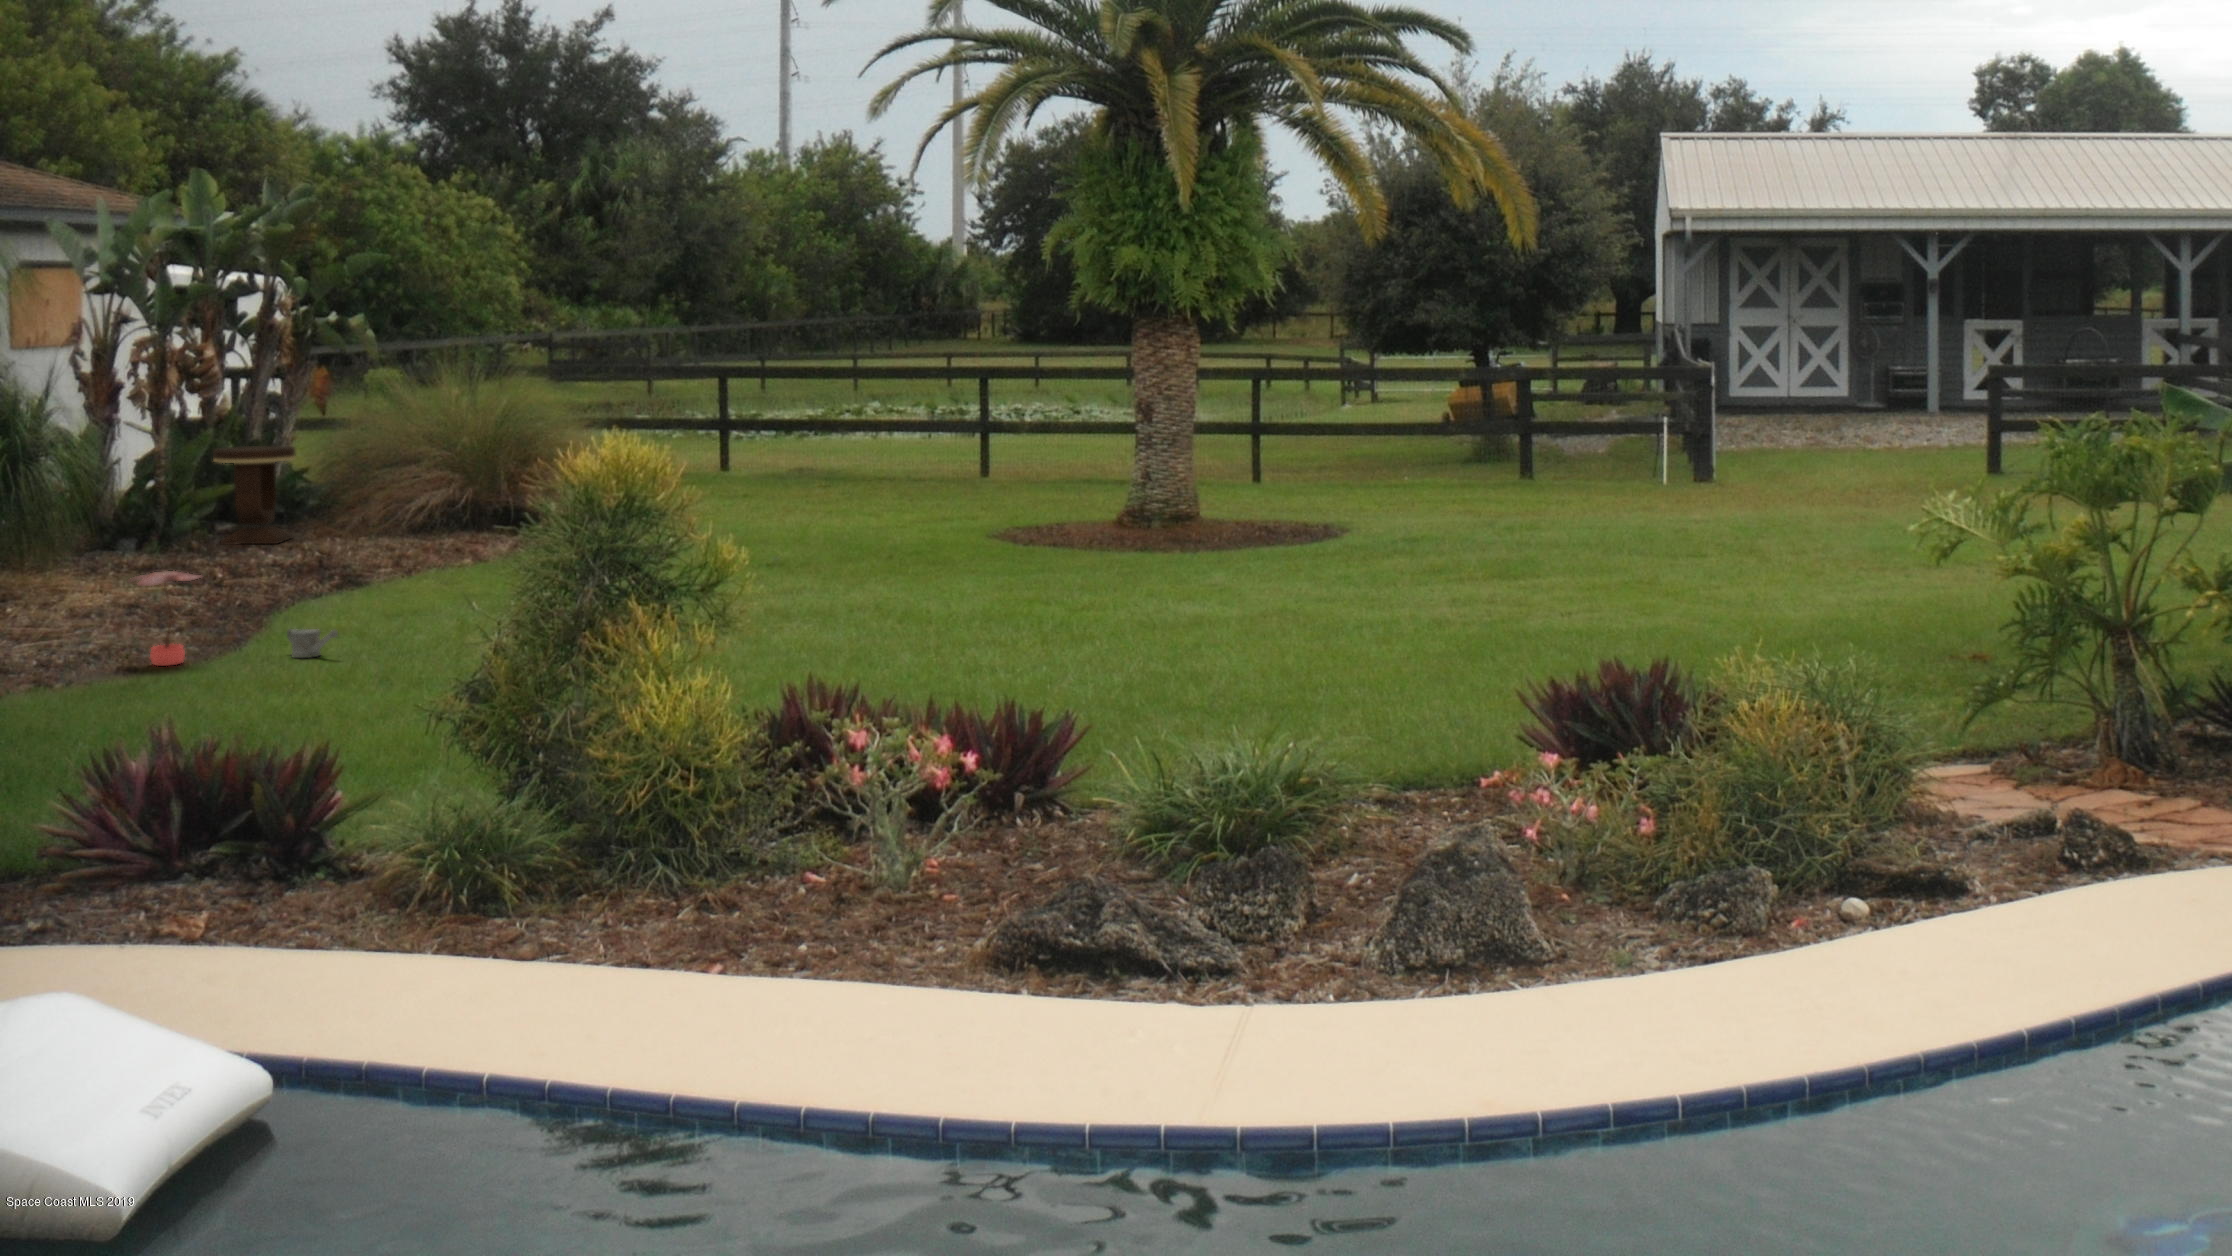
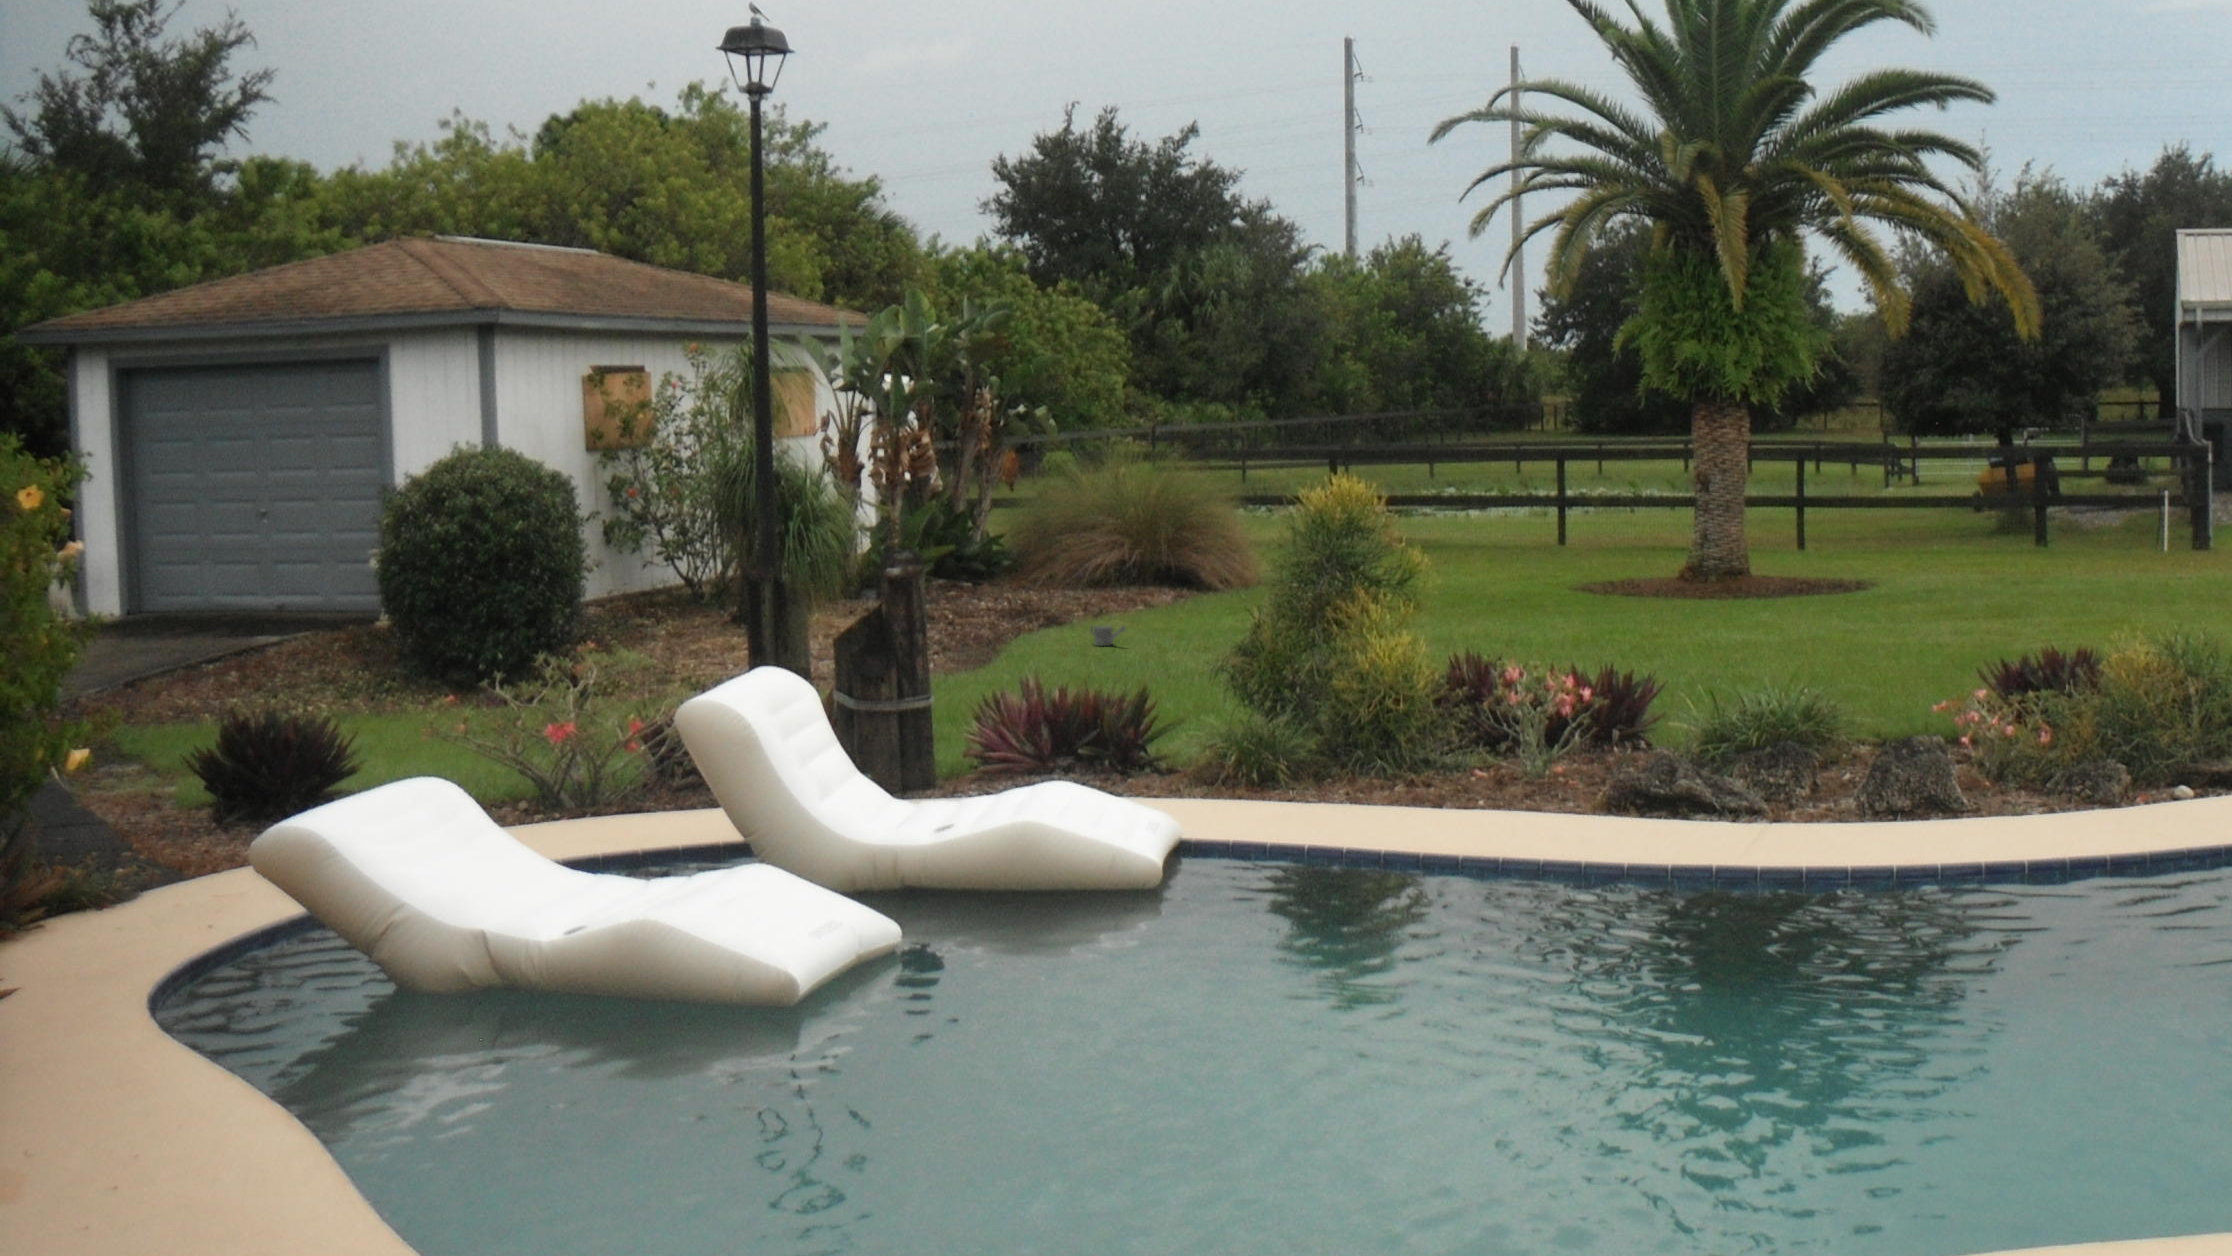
side table: present [213,446,296,545] -> none [1006,504,1062,577]
potted plant: present [129,571,201,666] -> none [990,582,1039,648]

